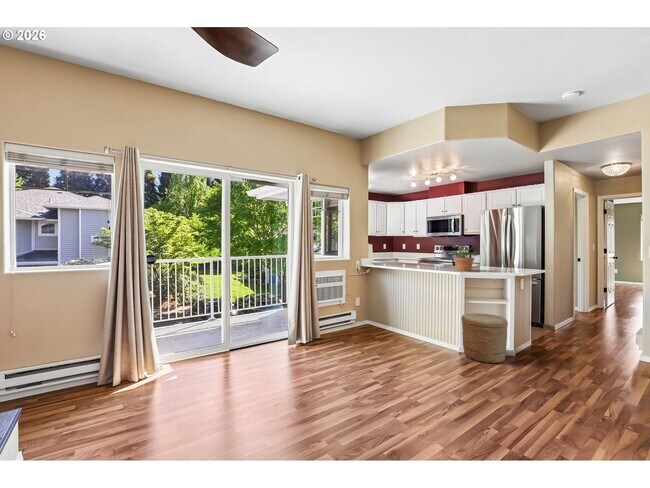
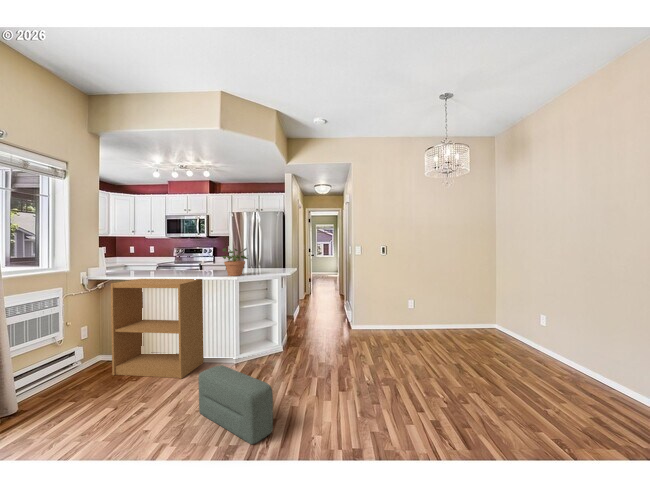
bookshelf: none [369,268,433,350] -> present [111,279,204,379]
woven basket: present [461,313,508,363] -> none [238,317,281,368]
pouf: none [408,341,456,408] -> present [199,365,273,444]

